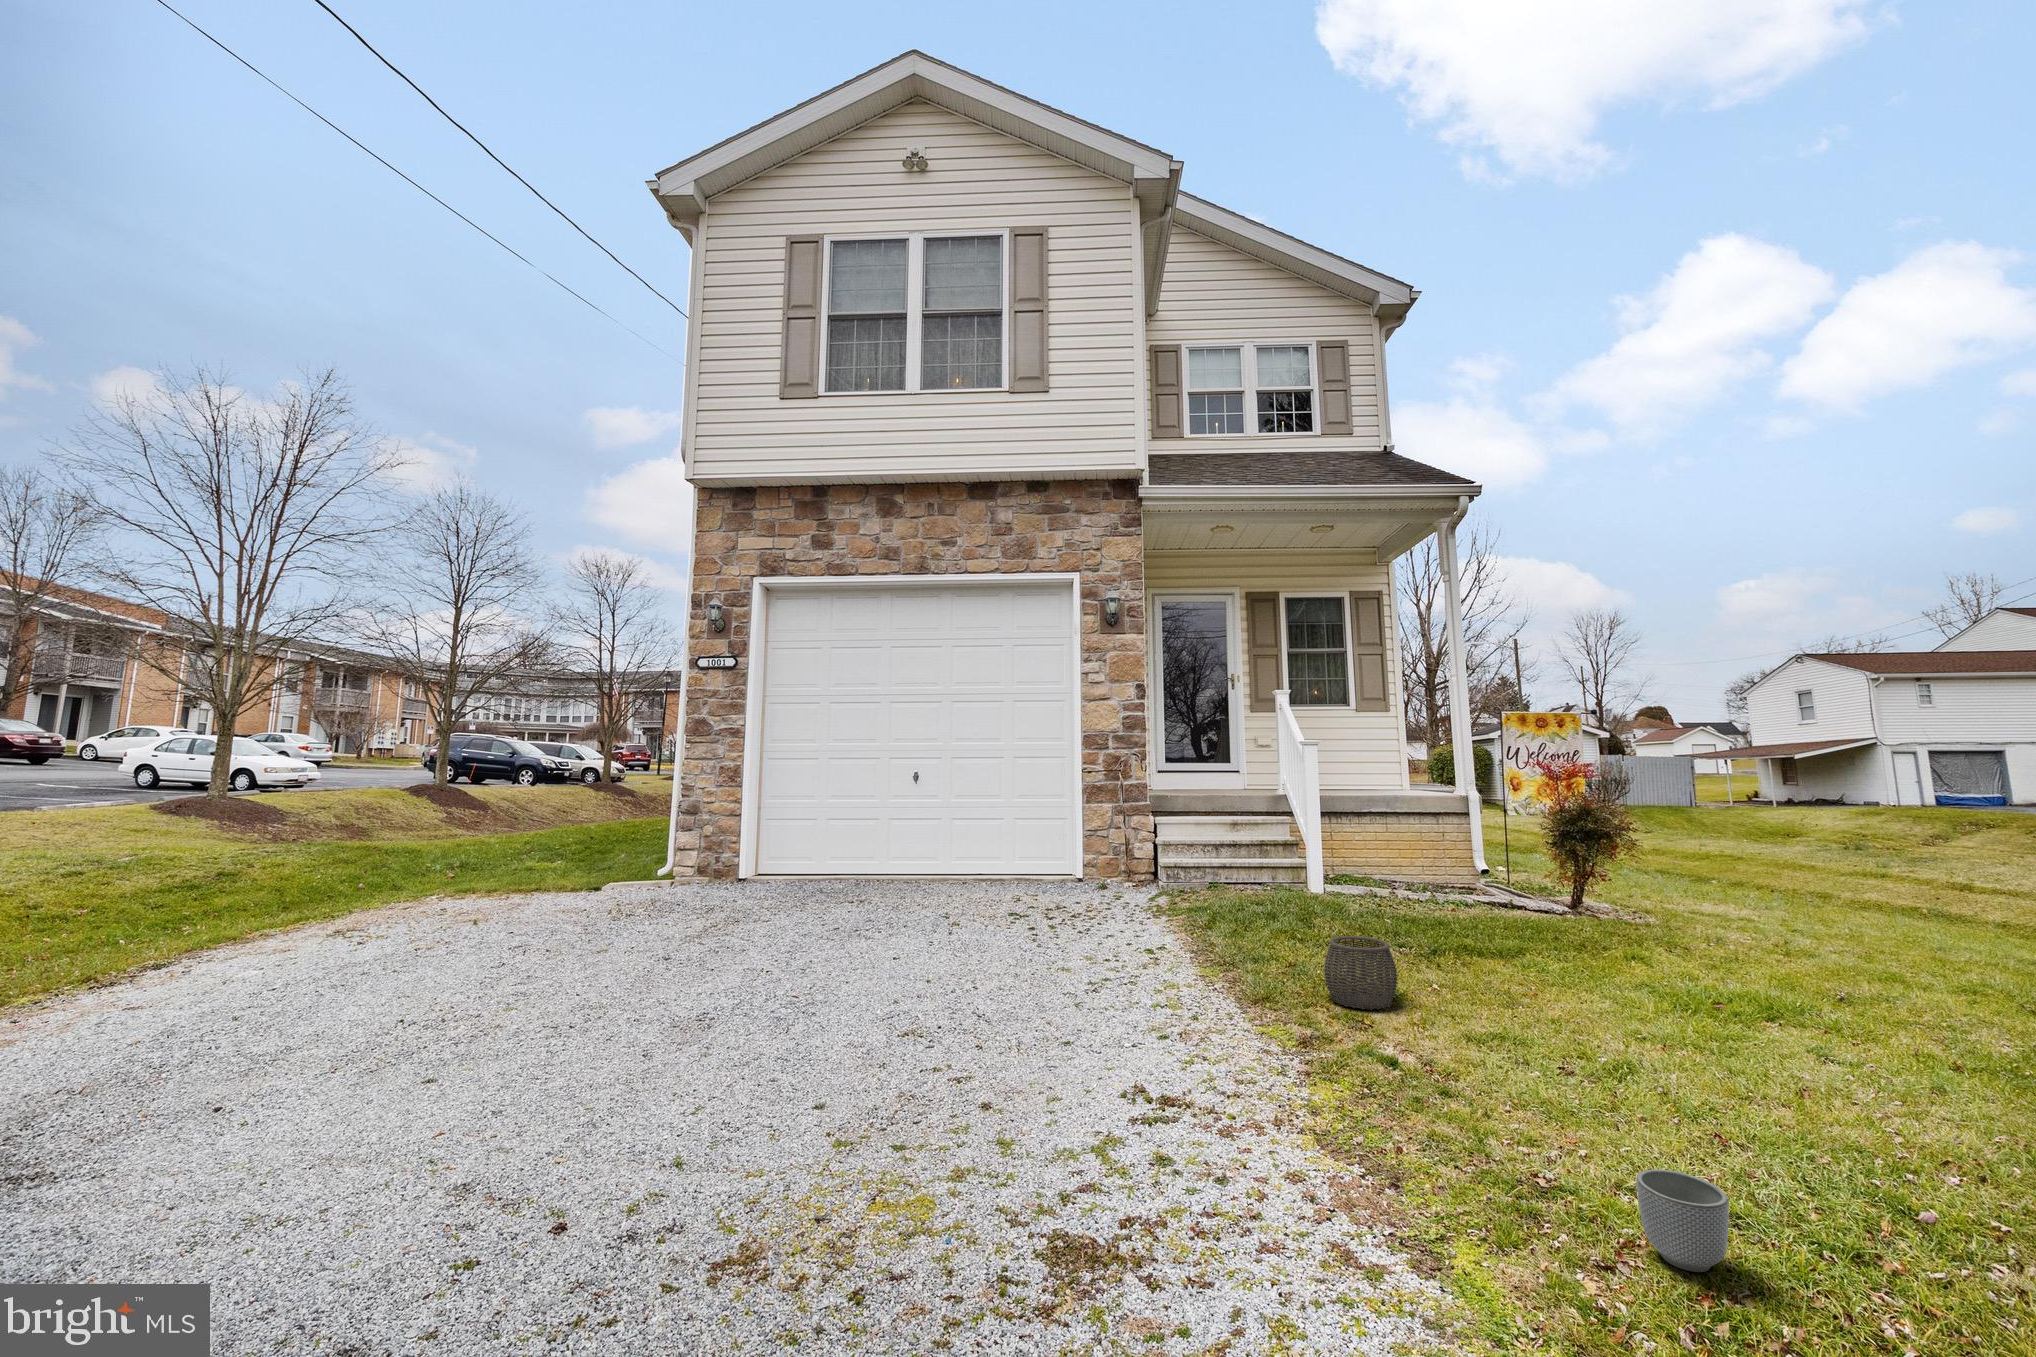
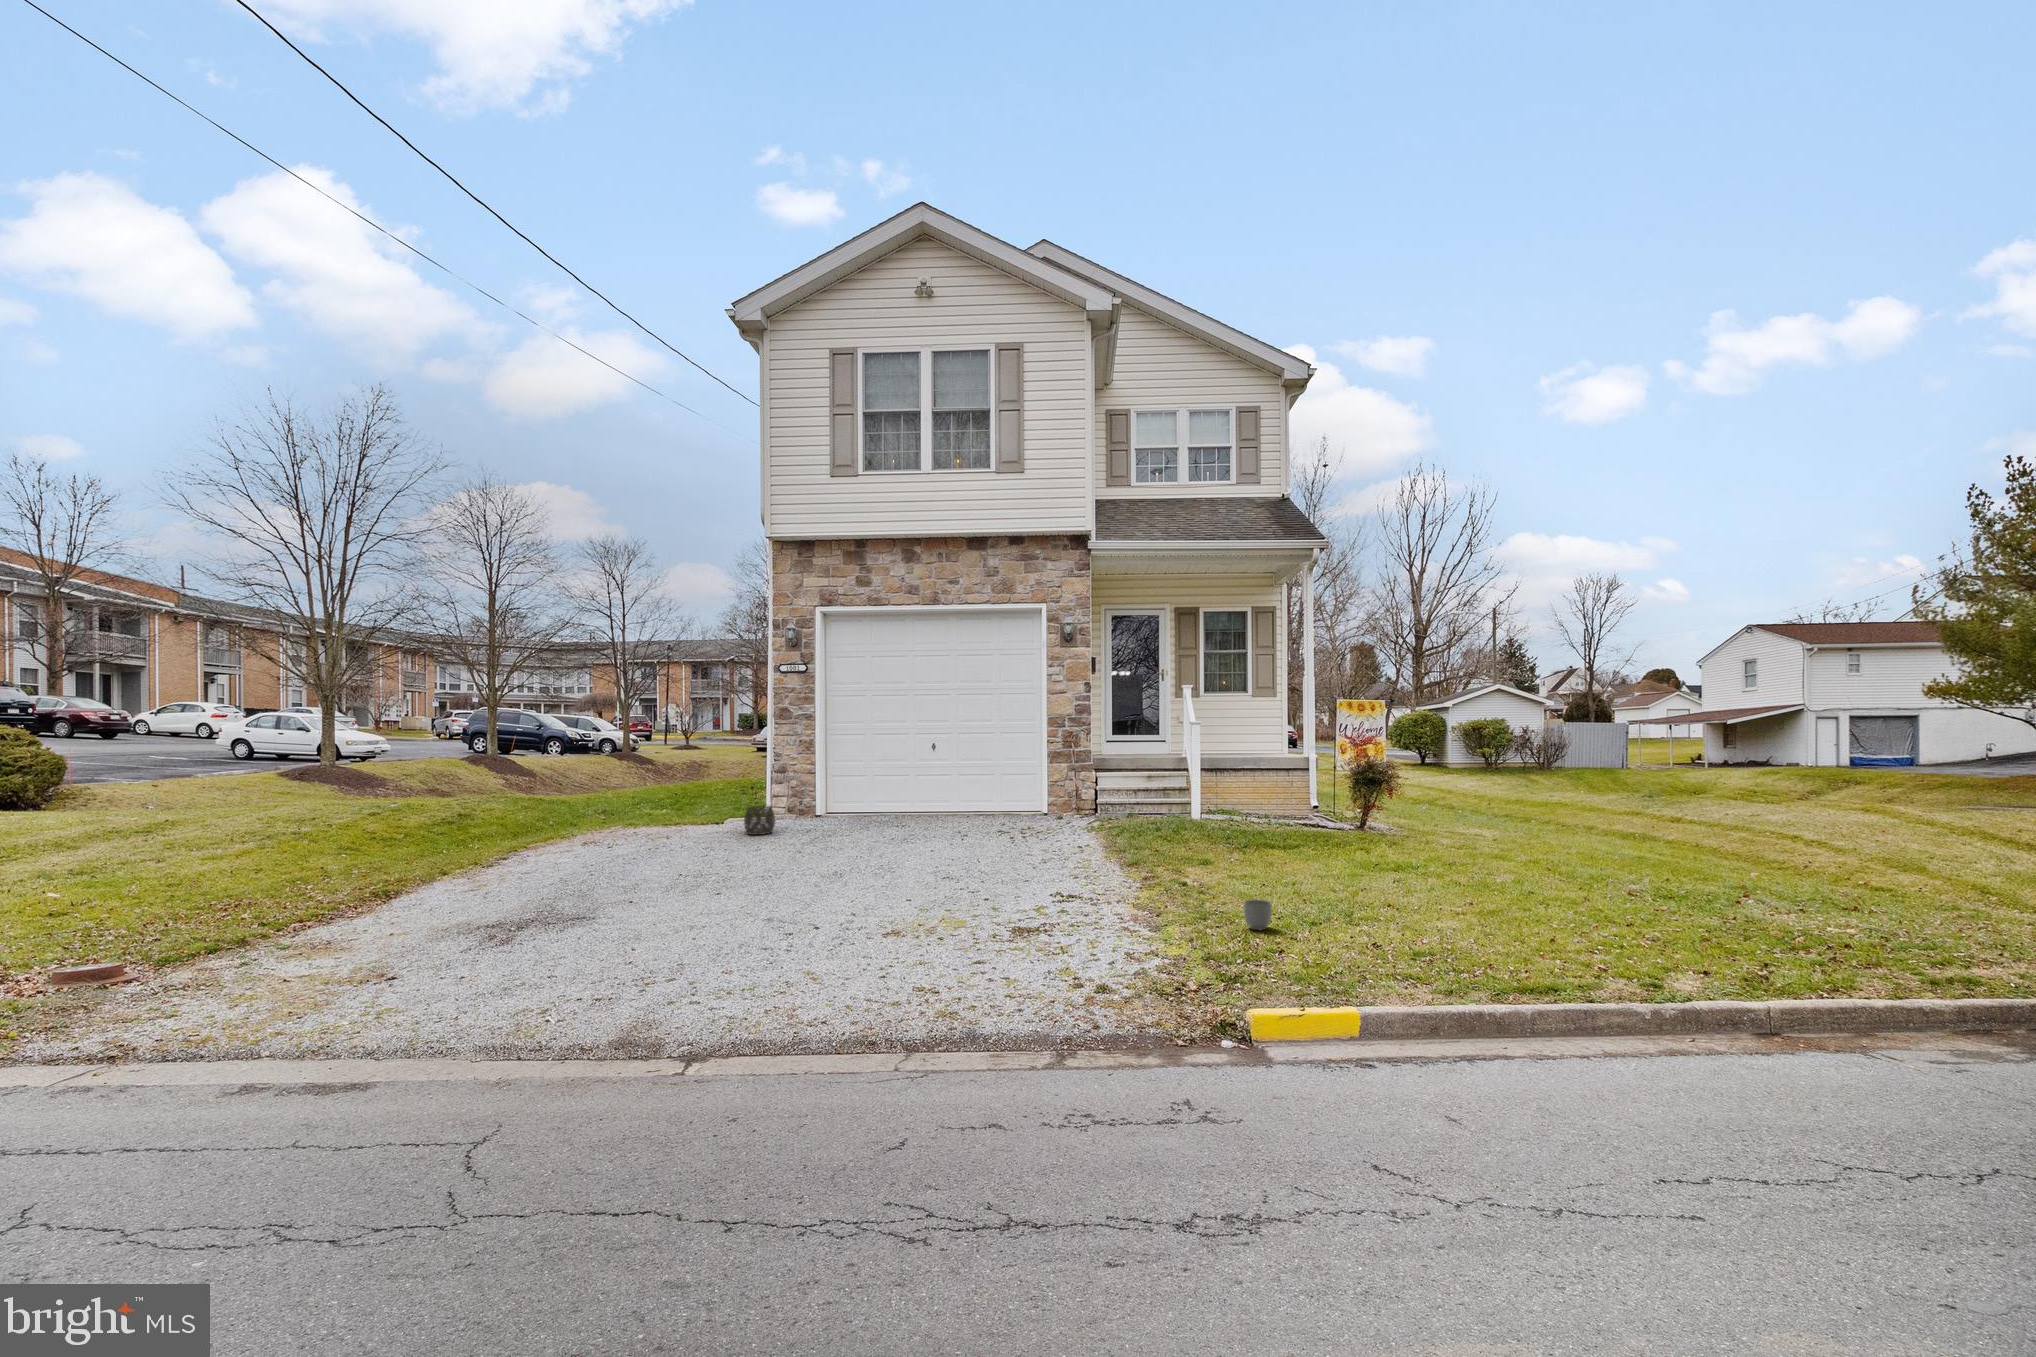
woven basket: present [1324,936,1398,1010] -> present [744,806,775,835]

